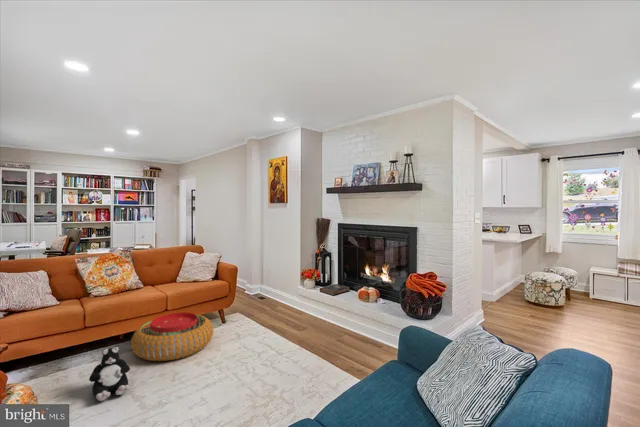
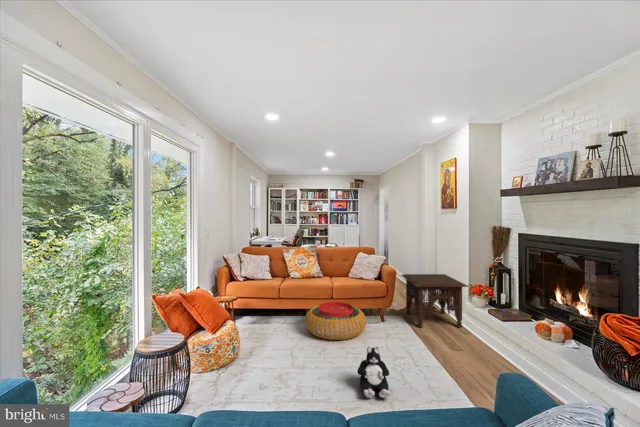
side table: none [237,265,303,320] -> present [402,274,468,328]
plush toy: present [89,346,130,401] -> present [357,347,390,398]

